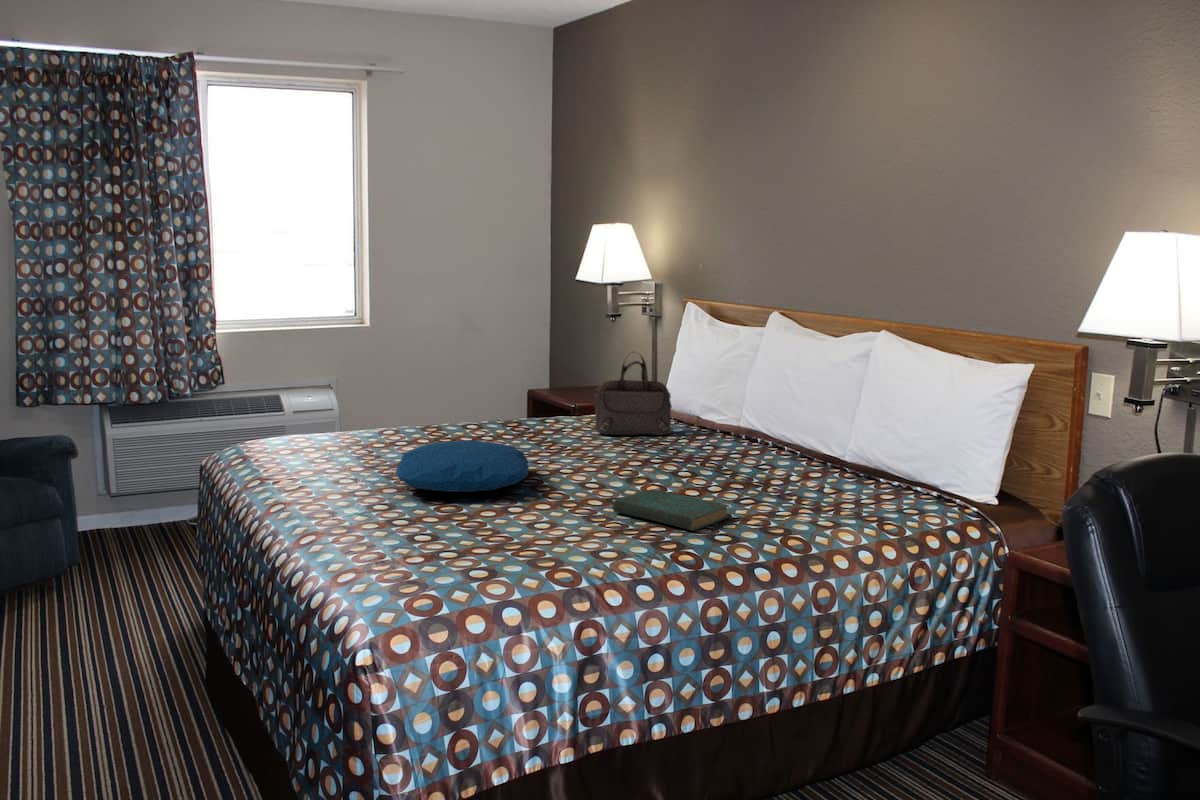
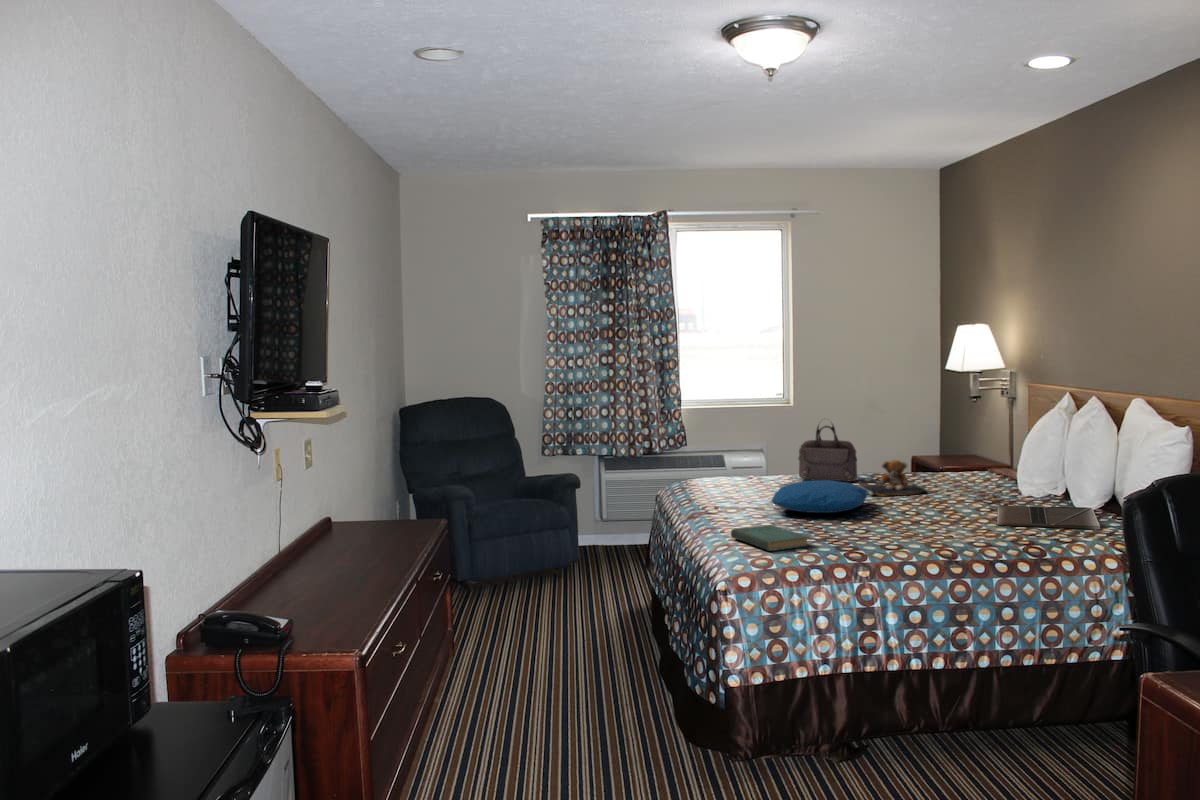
handbag: present [594,356,672,435] -> present [798,424,857,482]
teddy bear: none [496,406,590,457] -> present [860,460,927,496]
laptop: none [689,464,834,498] -> present [997,506,1100,529]
book: present [613,489,730,530] -> present [731,525,810,551]

